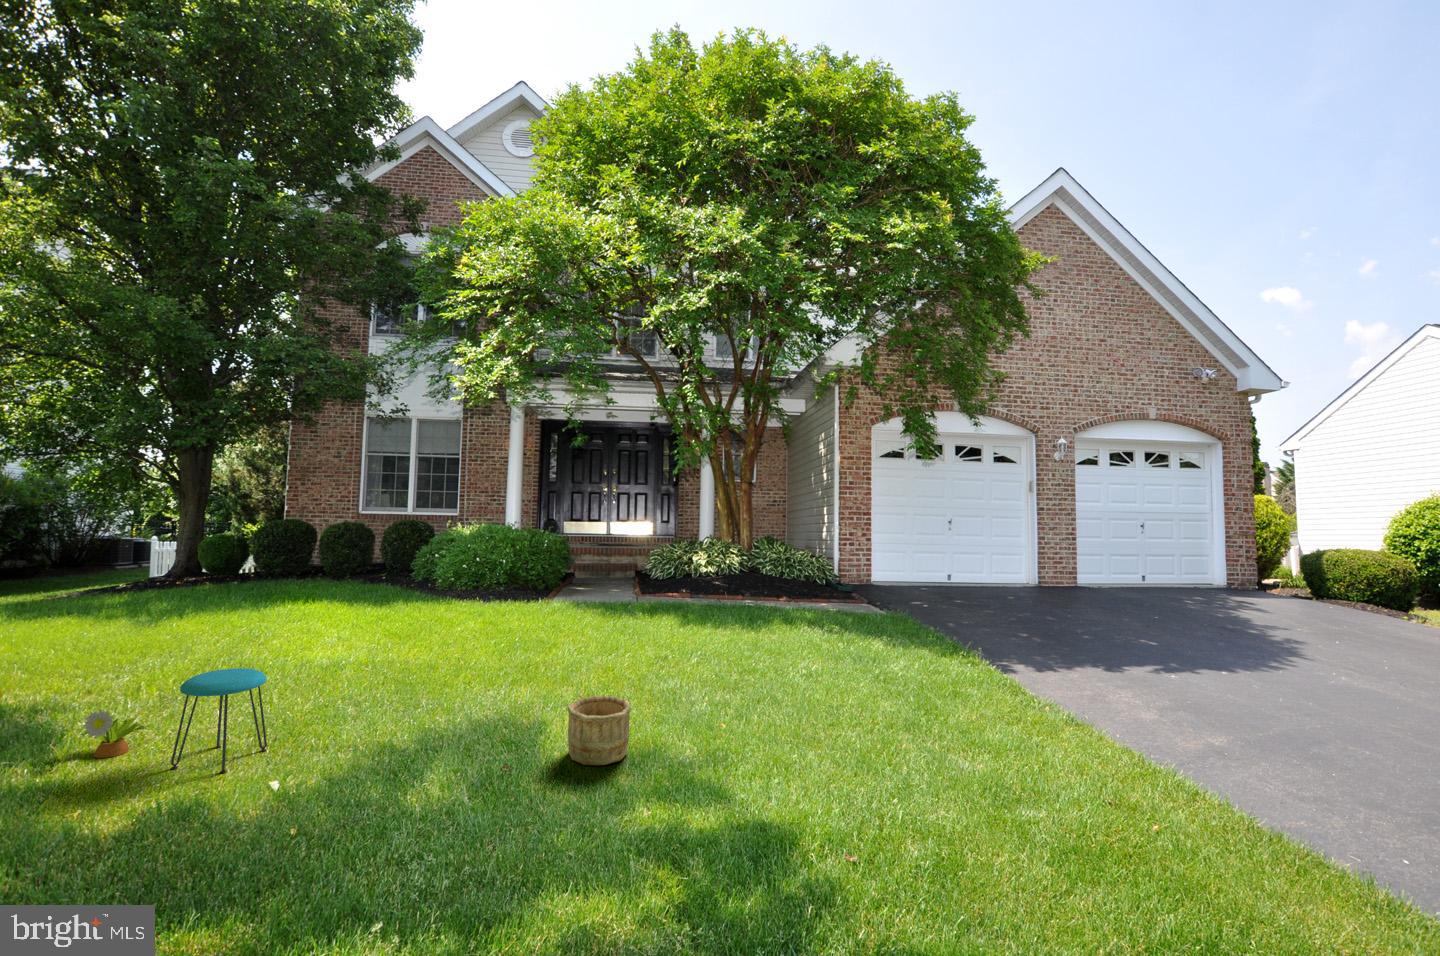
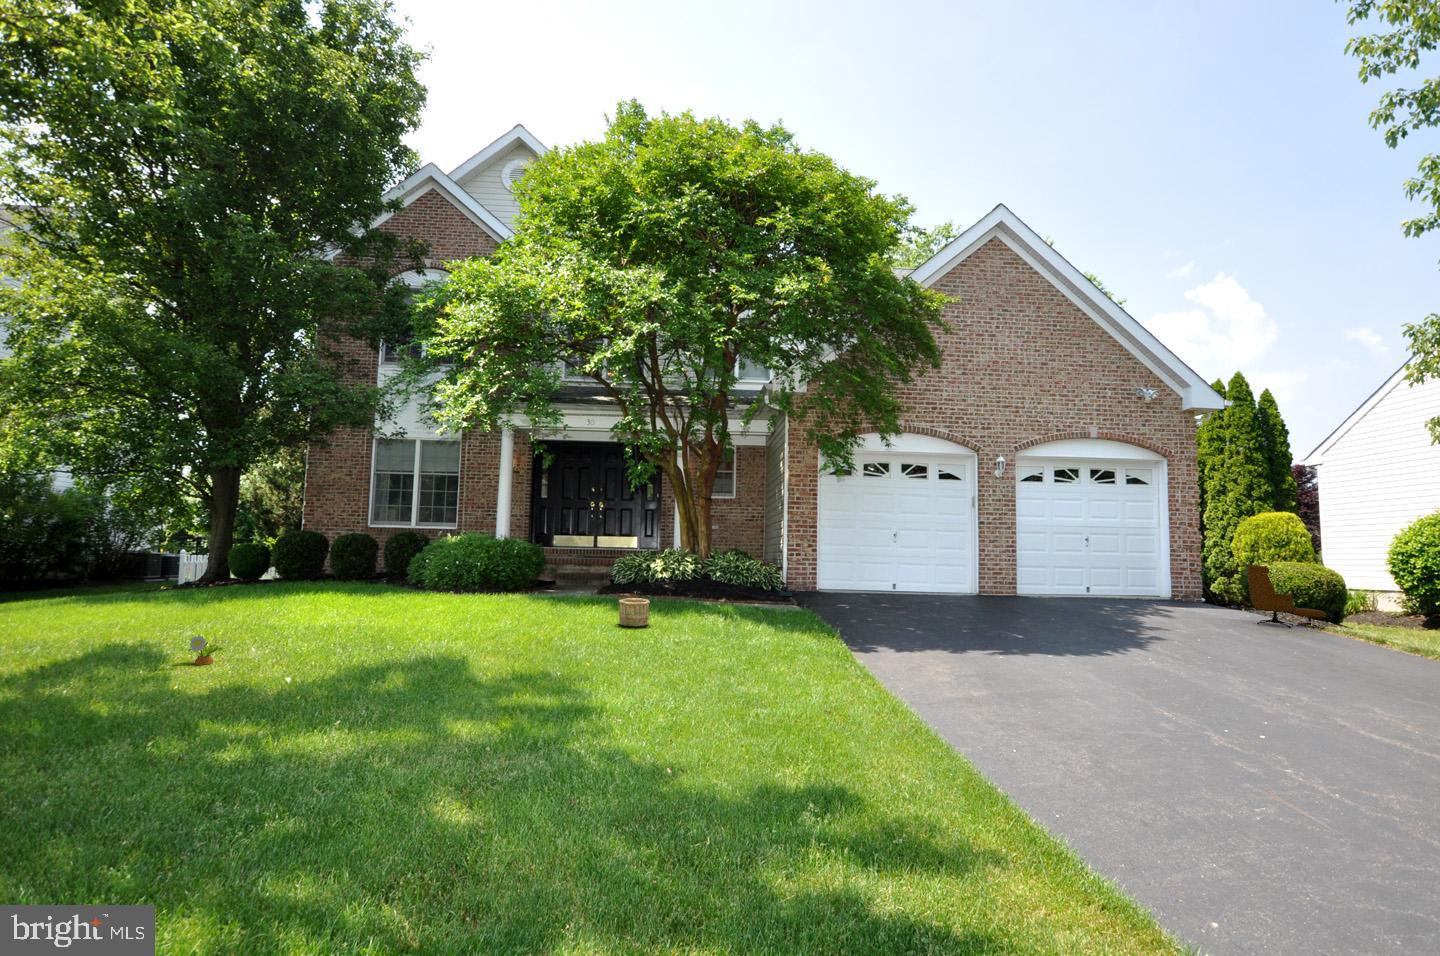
lounge chair: none [1331,553,1416,622] -> present [1246,564,1326,629]
stool: present [171,668,267,773] -> none [240,614,295,673]
wooden bucket: present [567,695,632,765] -> present [619,598,650,626]

